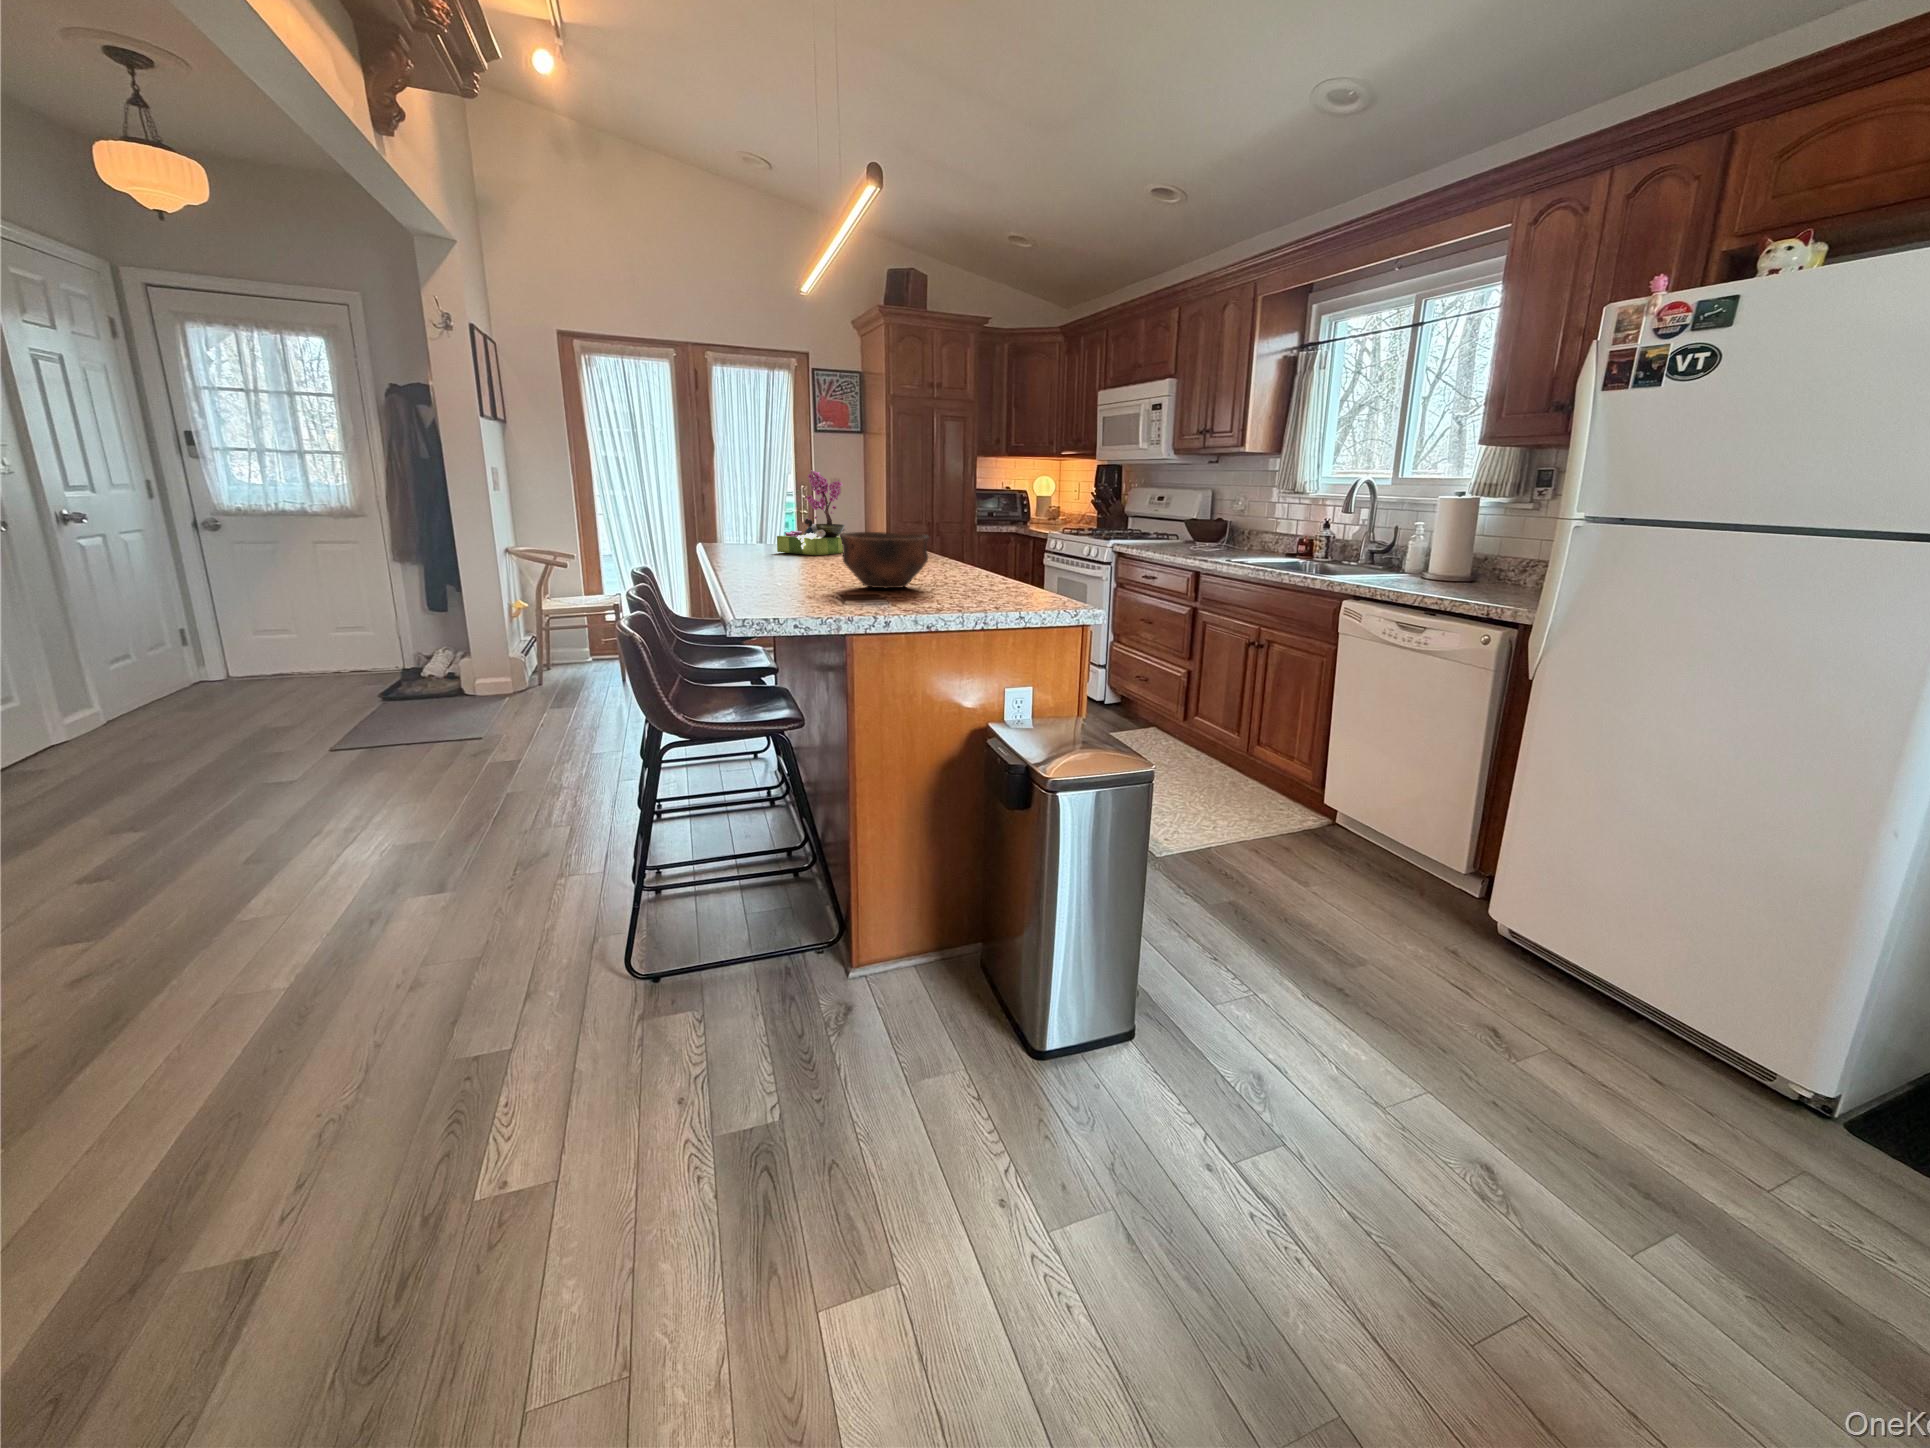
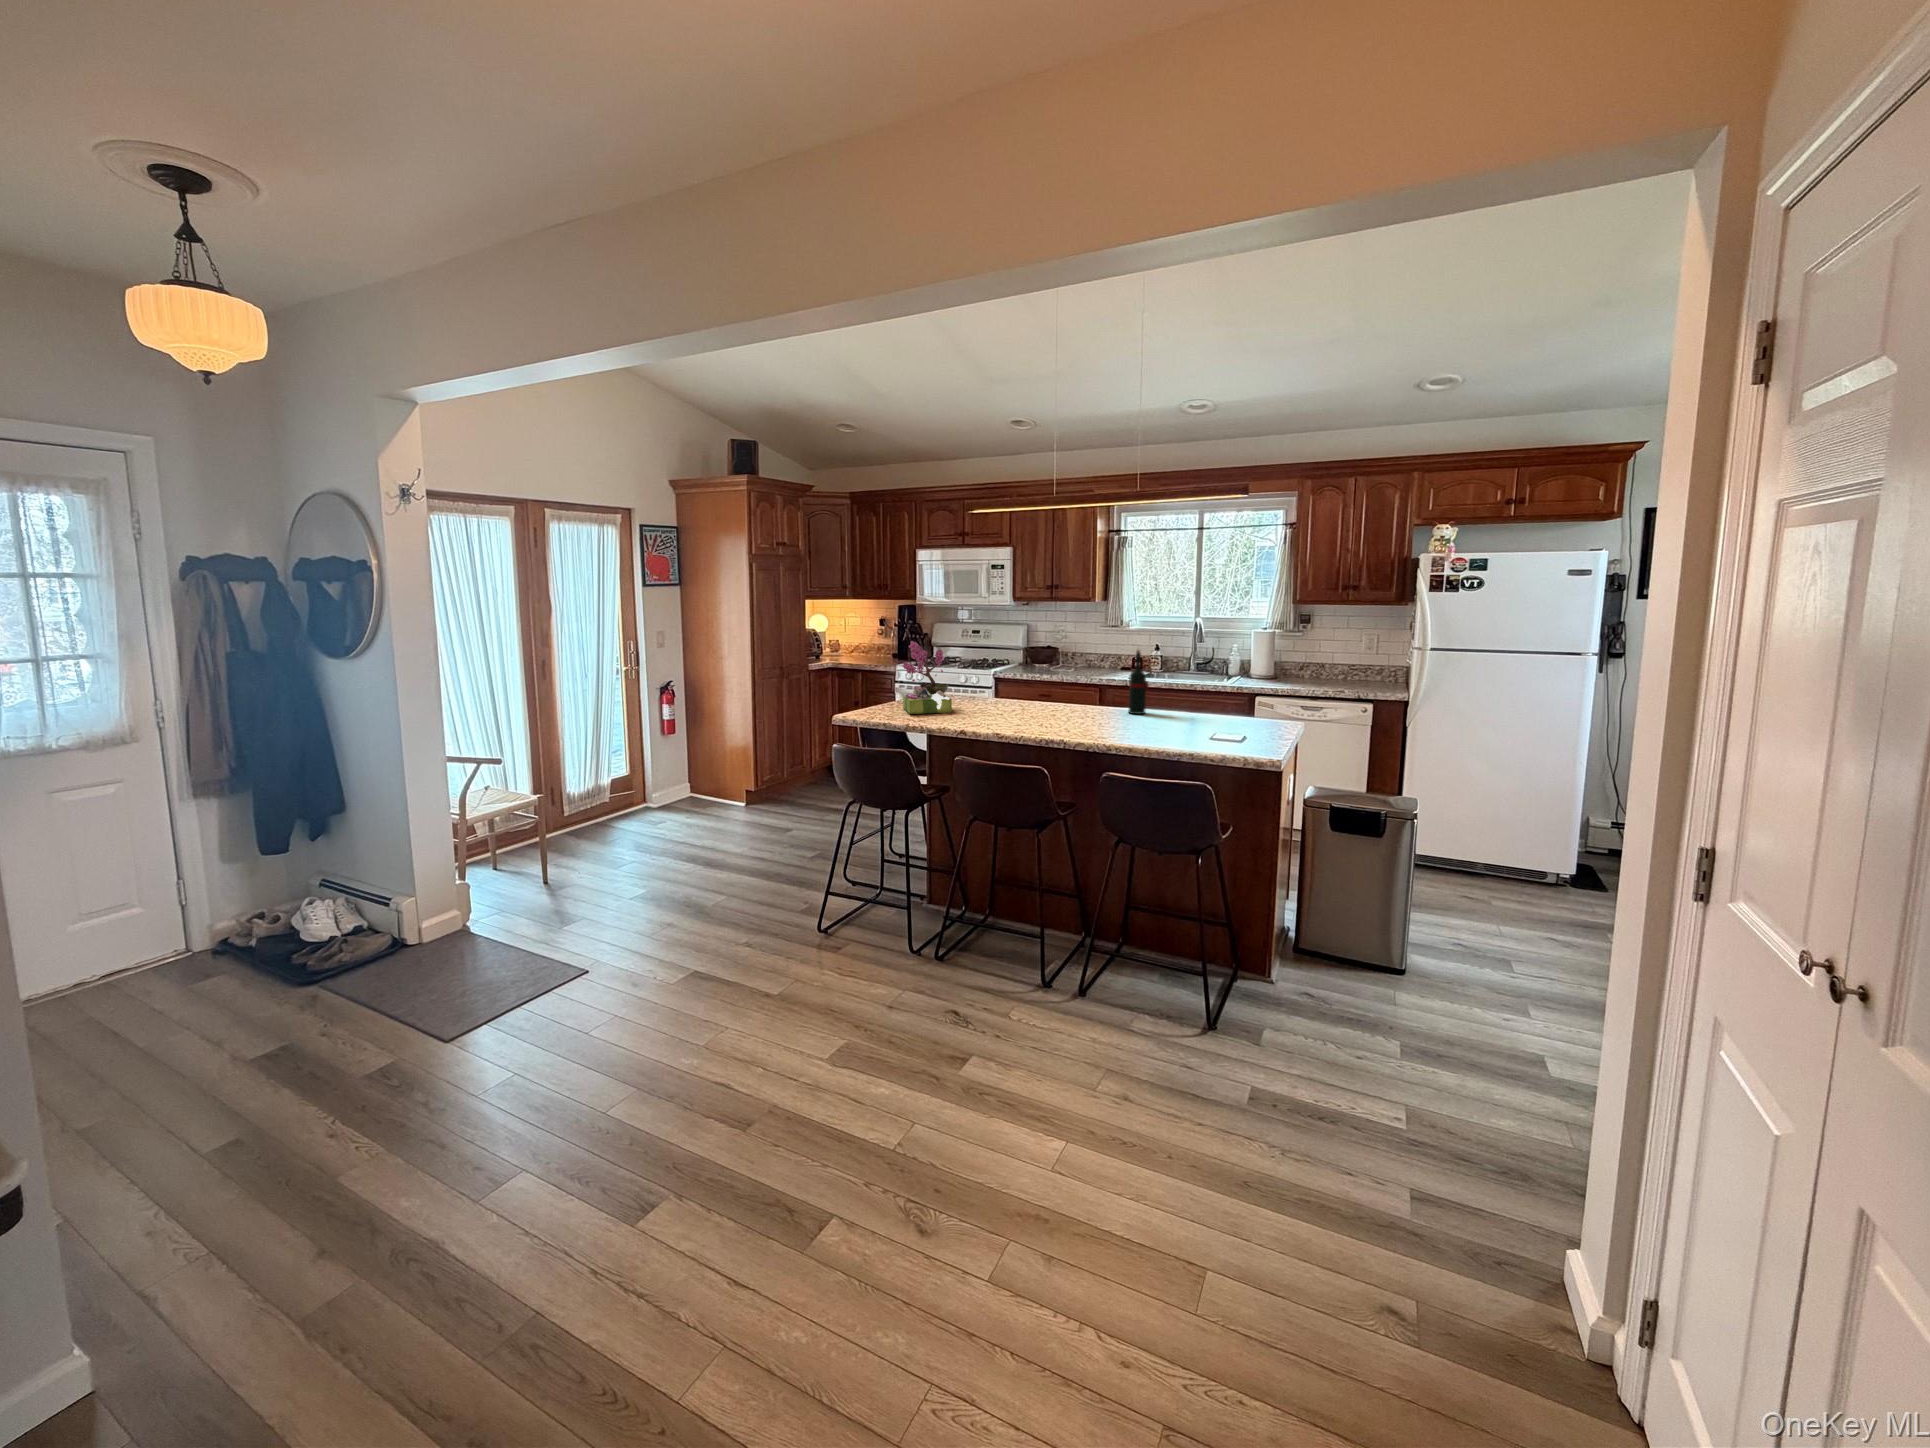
wine bottle: none [936,481,960,575] -> present [1129,650,1149,714]
bowl: present [840,532,929,588] -> none [1159,690,1221,729]

